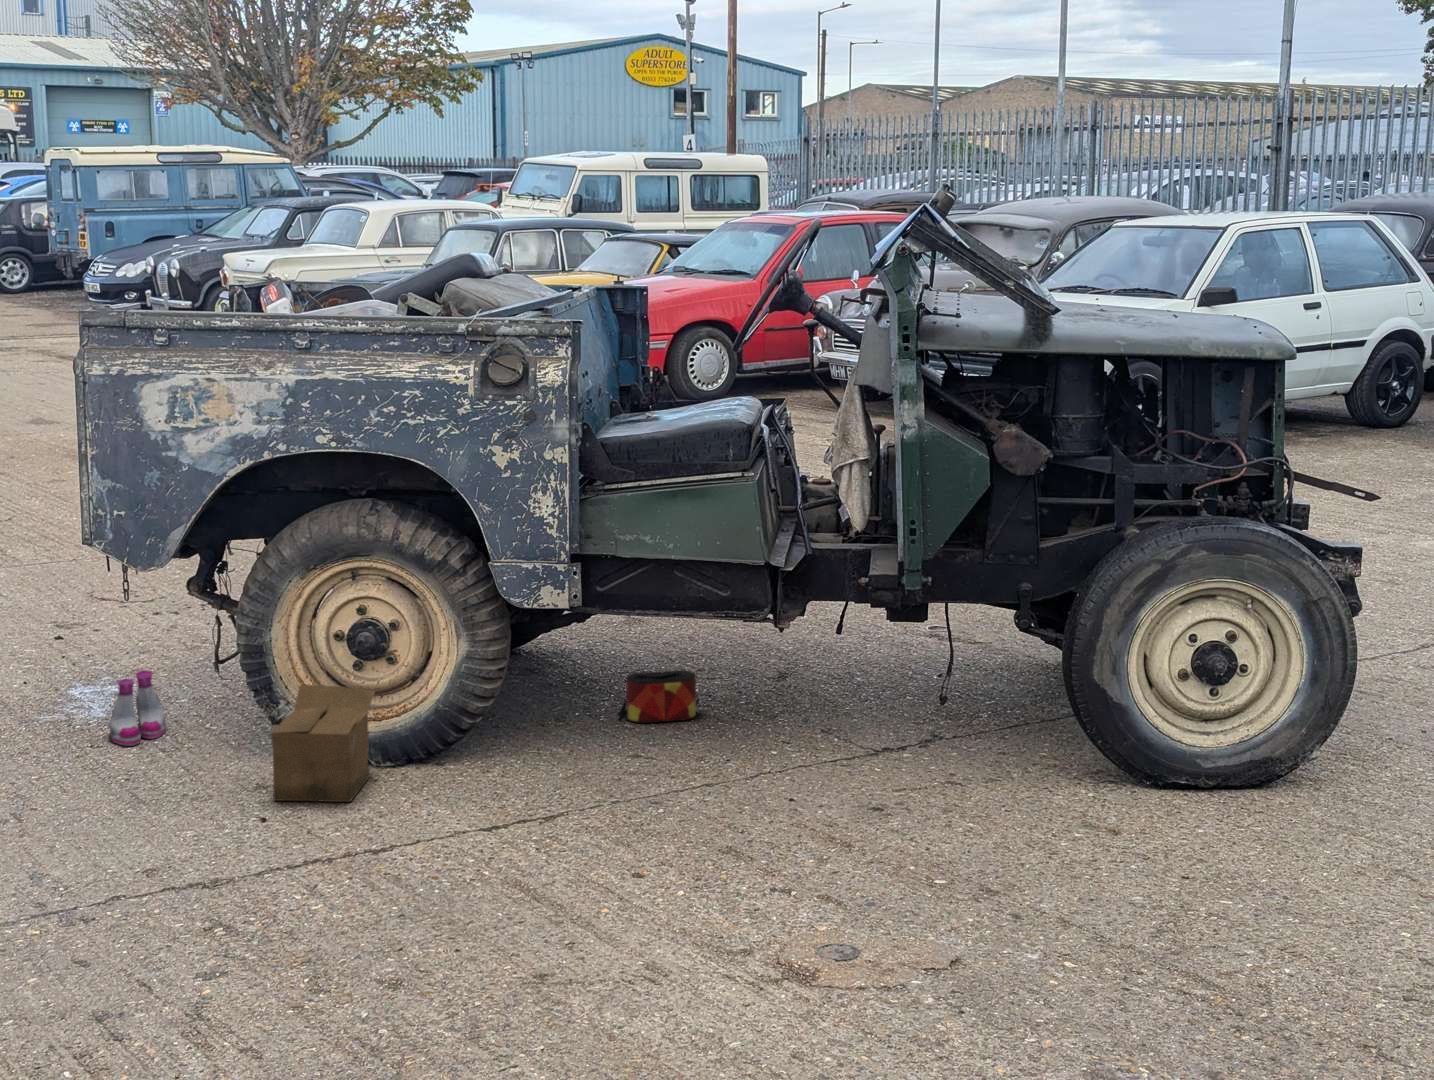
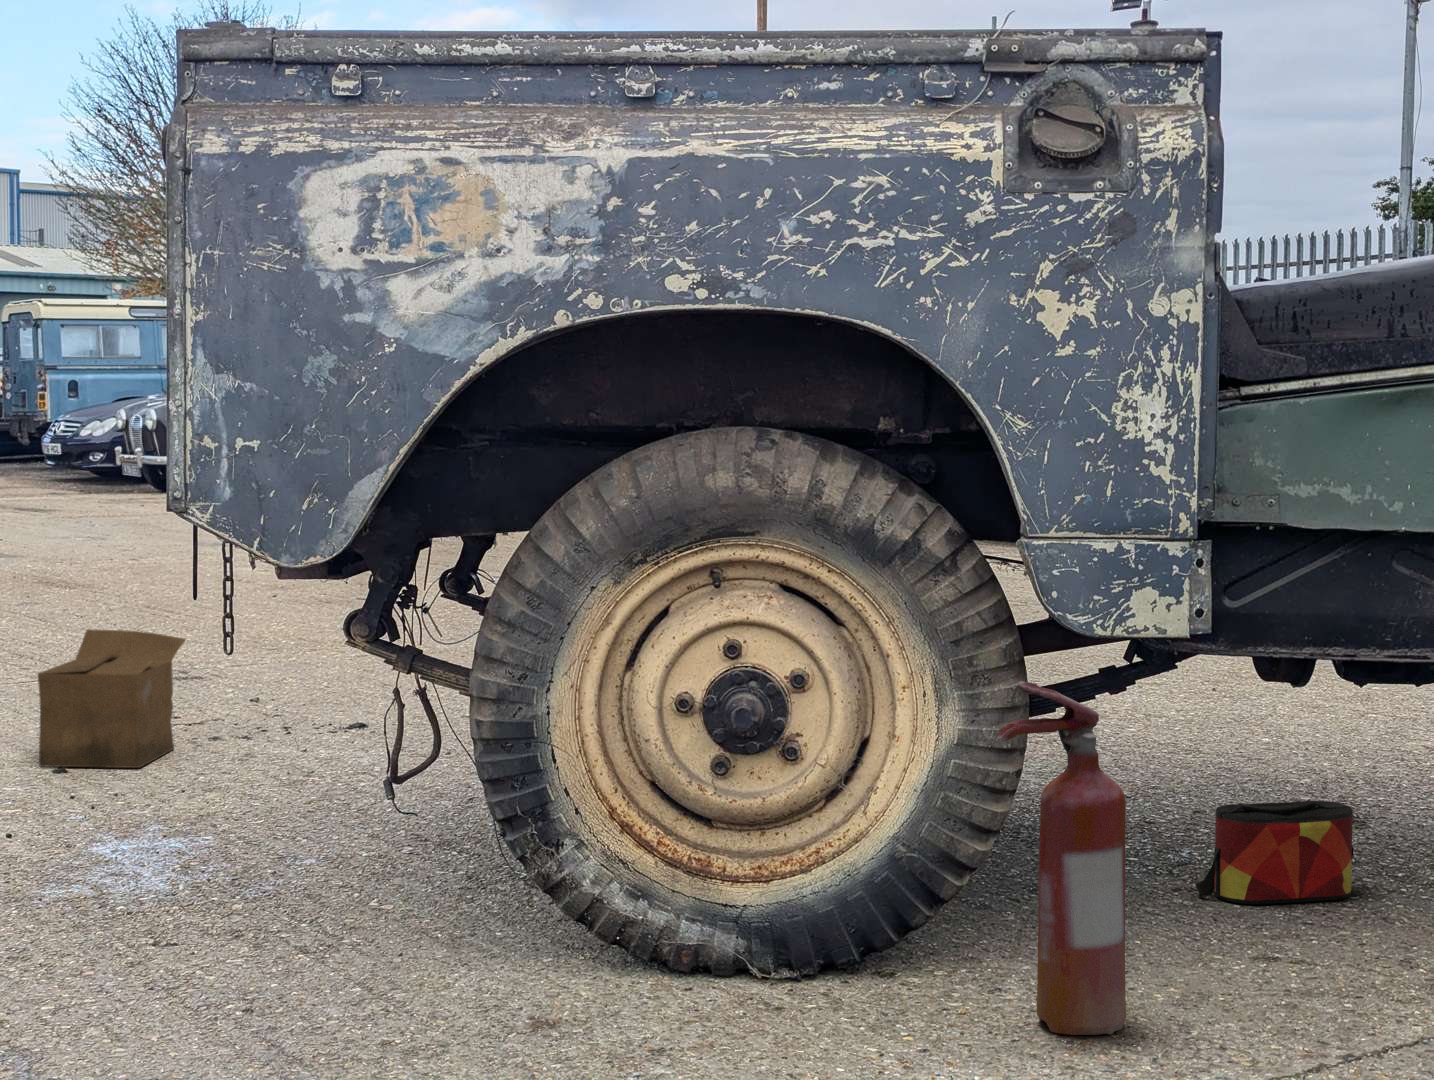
fire extinguisher: none [464,634,530,794] -> present [997,681,1126,1035]
boots: present [110,670,166,746] -> none [194,789,304,939]
cardboard box: present [271,685,375,802] -> present [38,629,186,768]

